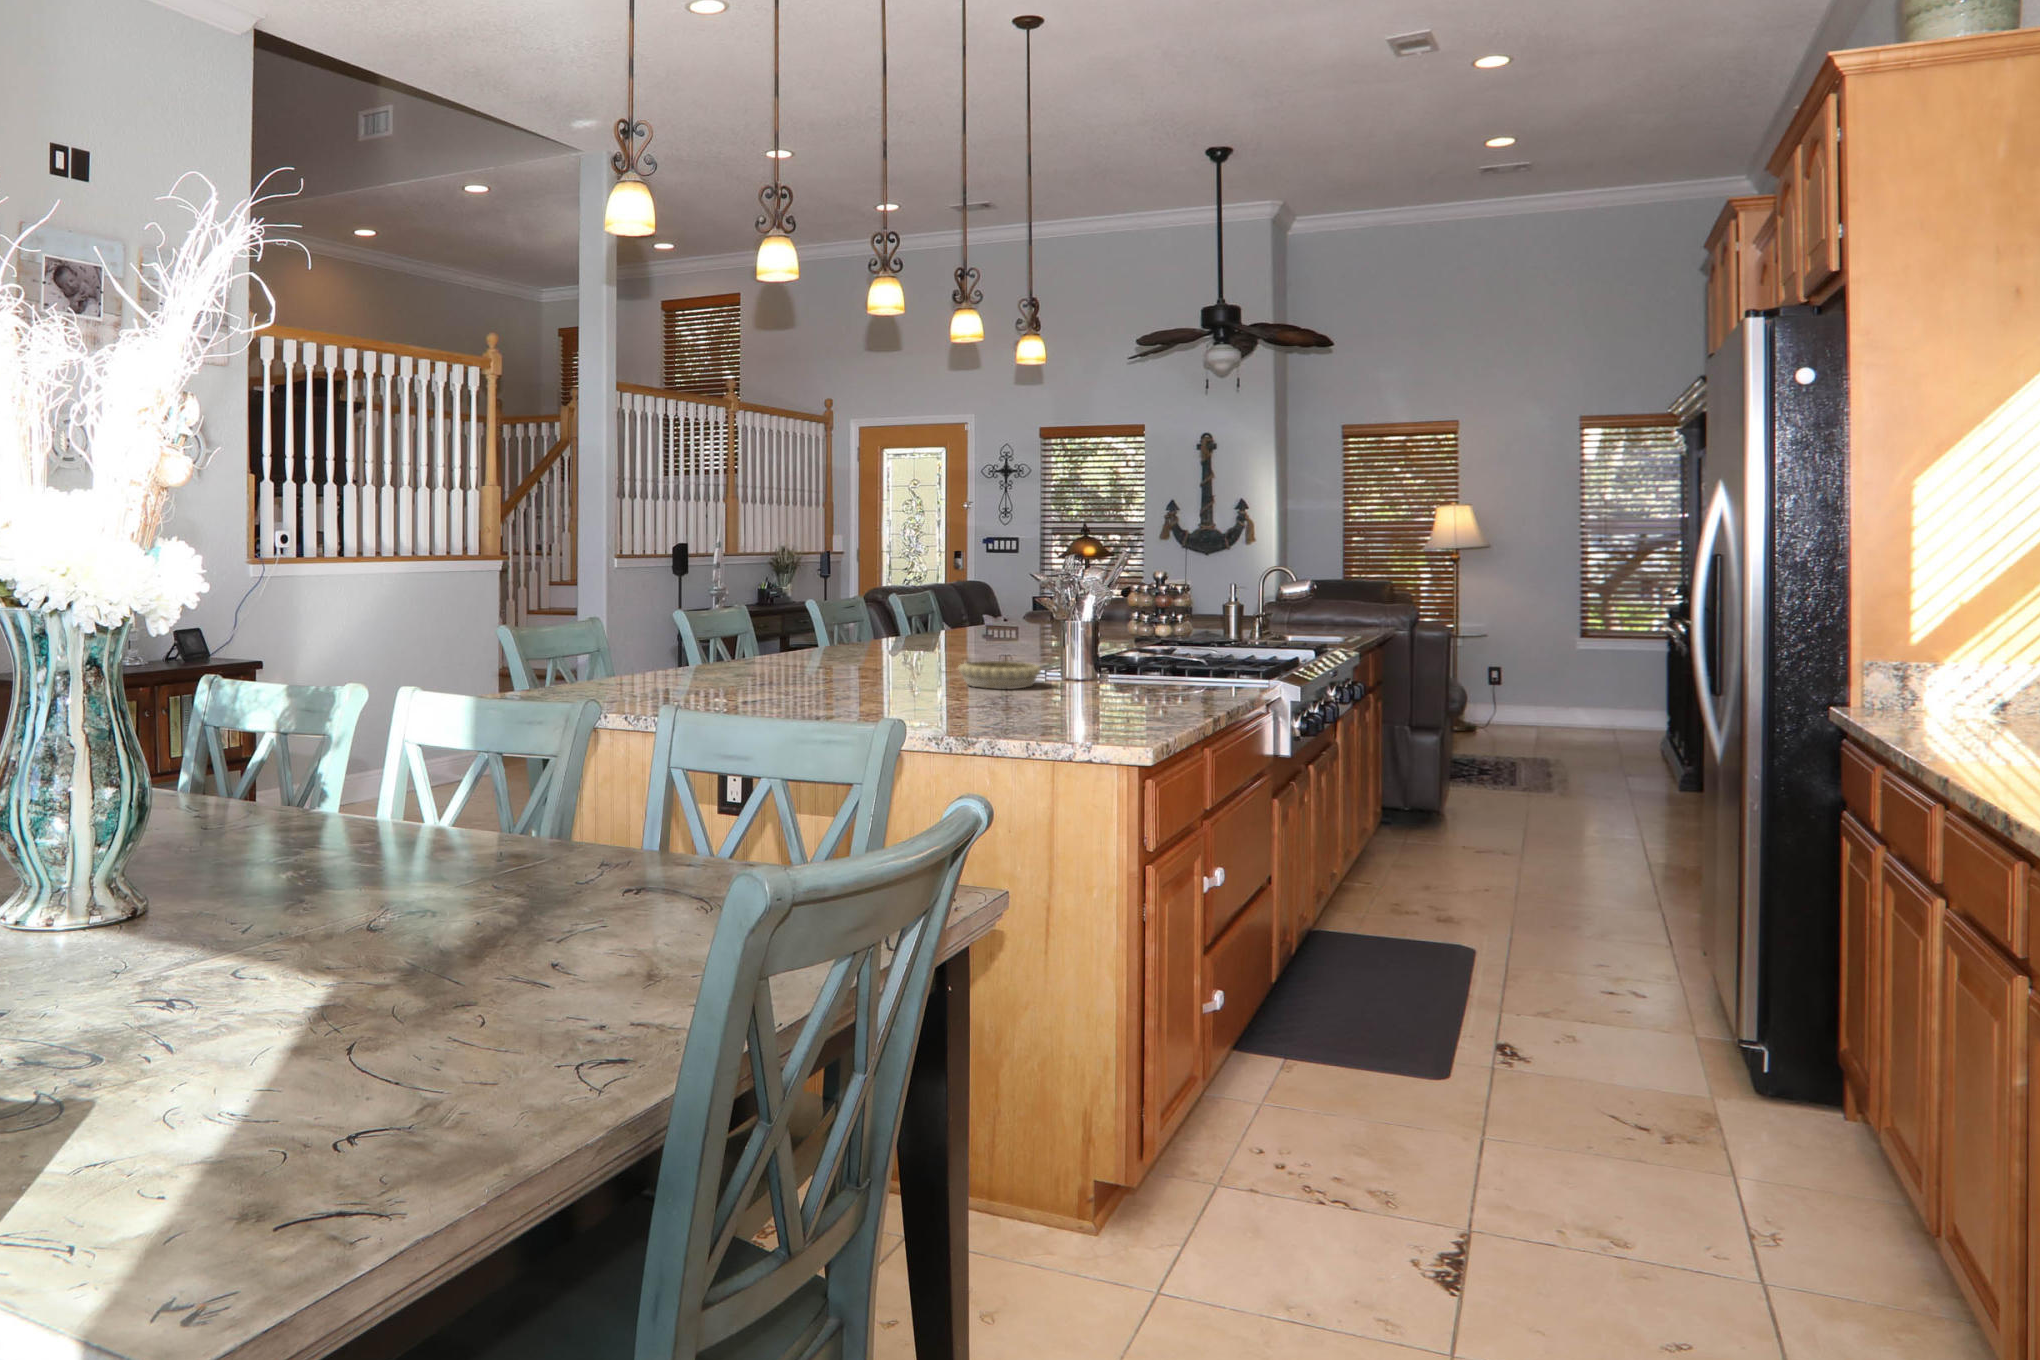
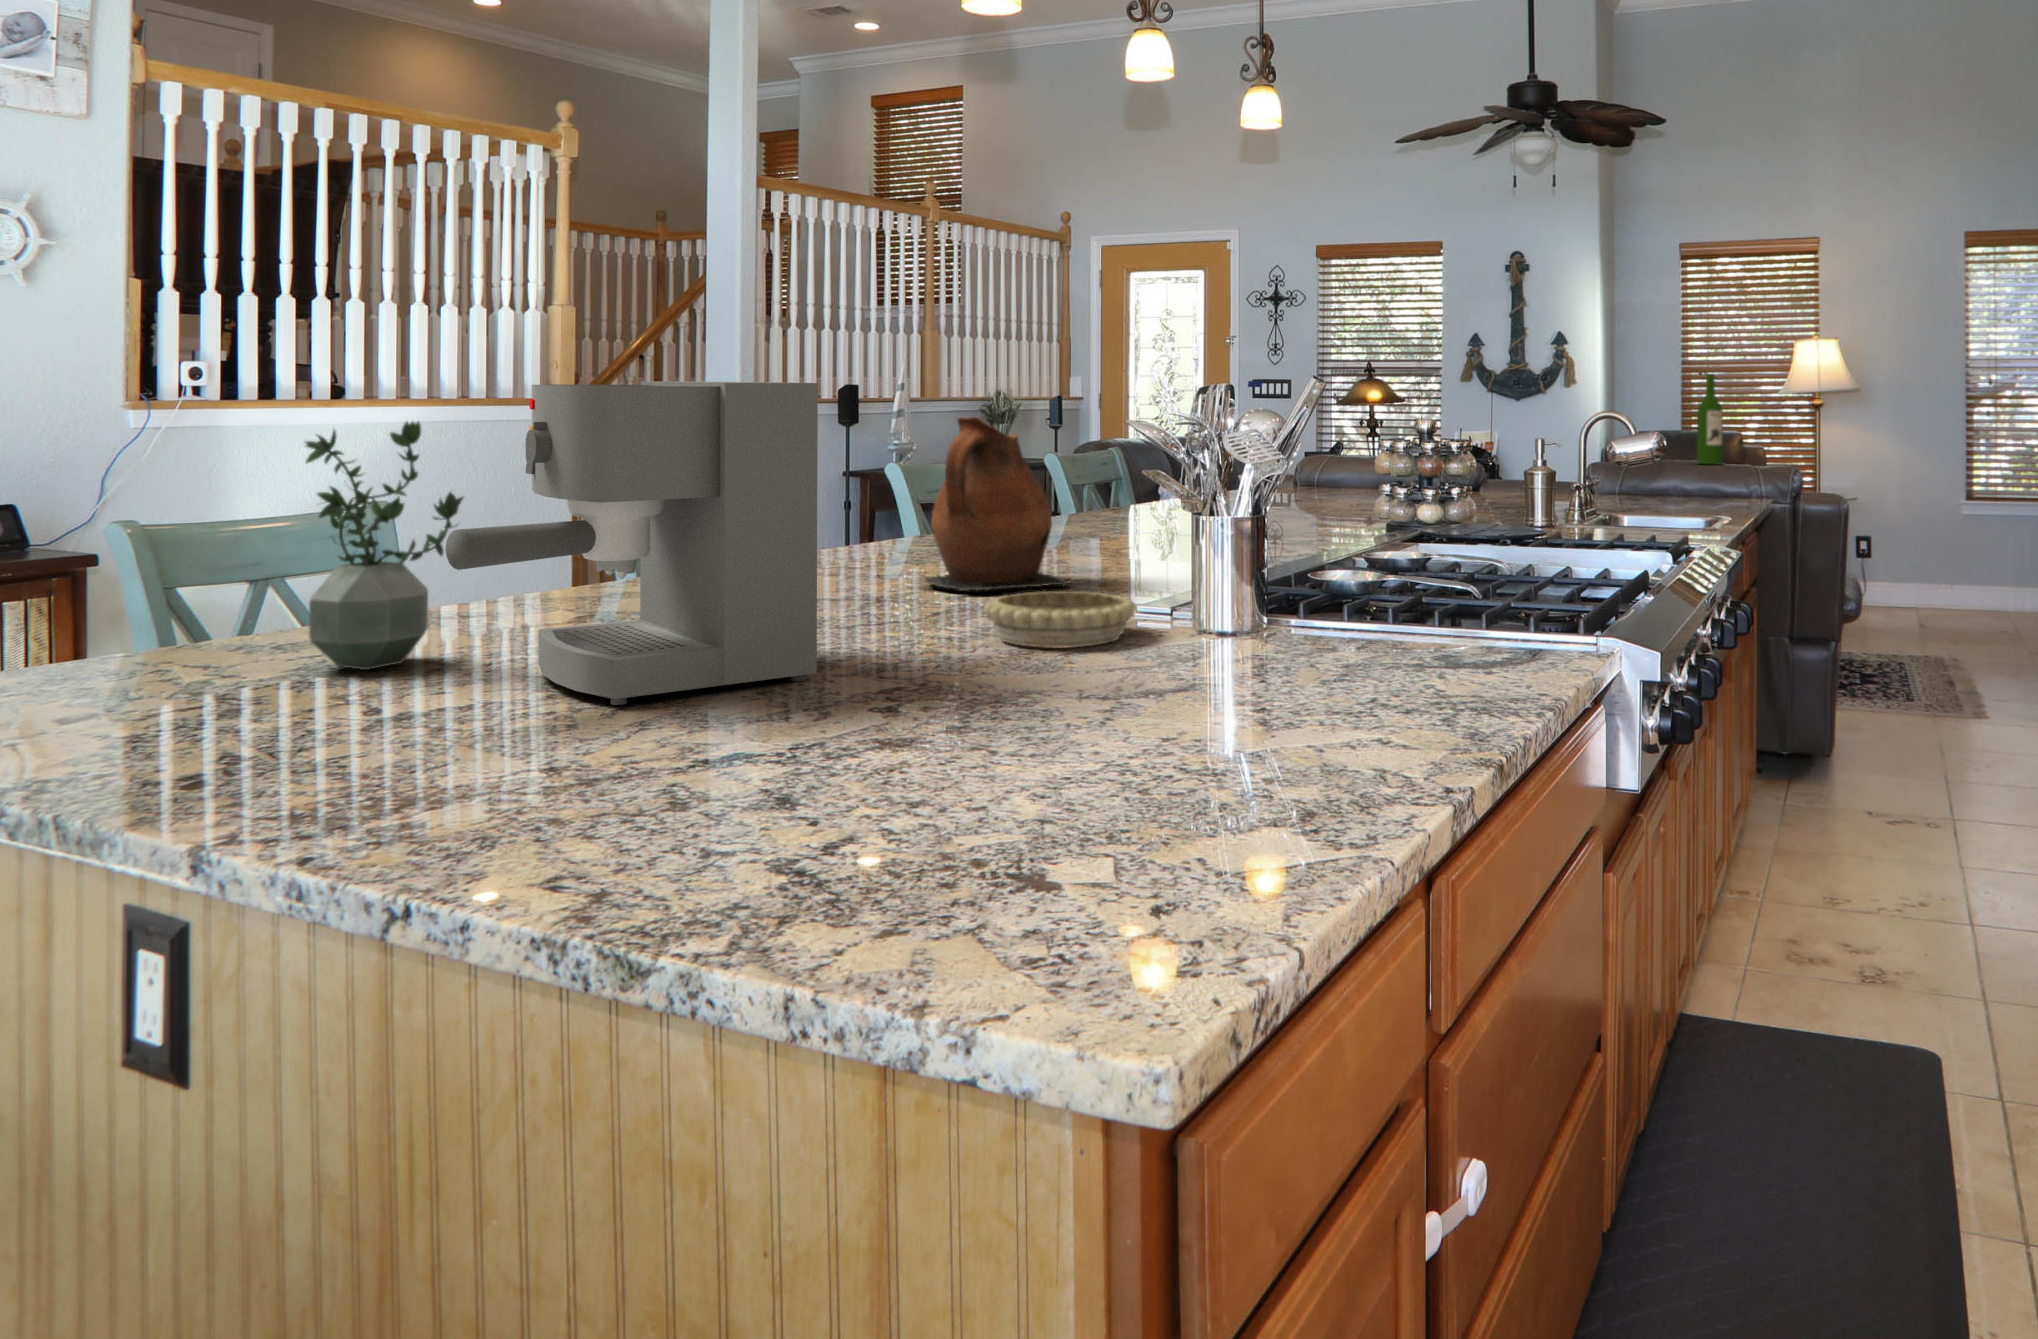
wine bottle: none [1356,535,1376,604] -> present [1697,374,1723,464]
coffee maker: none [736,545,896,705] -> present [445,381,818,705]
ceramic pitcher: none [880,565,976,667] -> present [922,417,1071,591]
potted plant: none [616,566,699,695] -> present [305,422,463,670]

